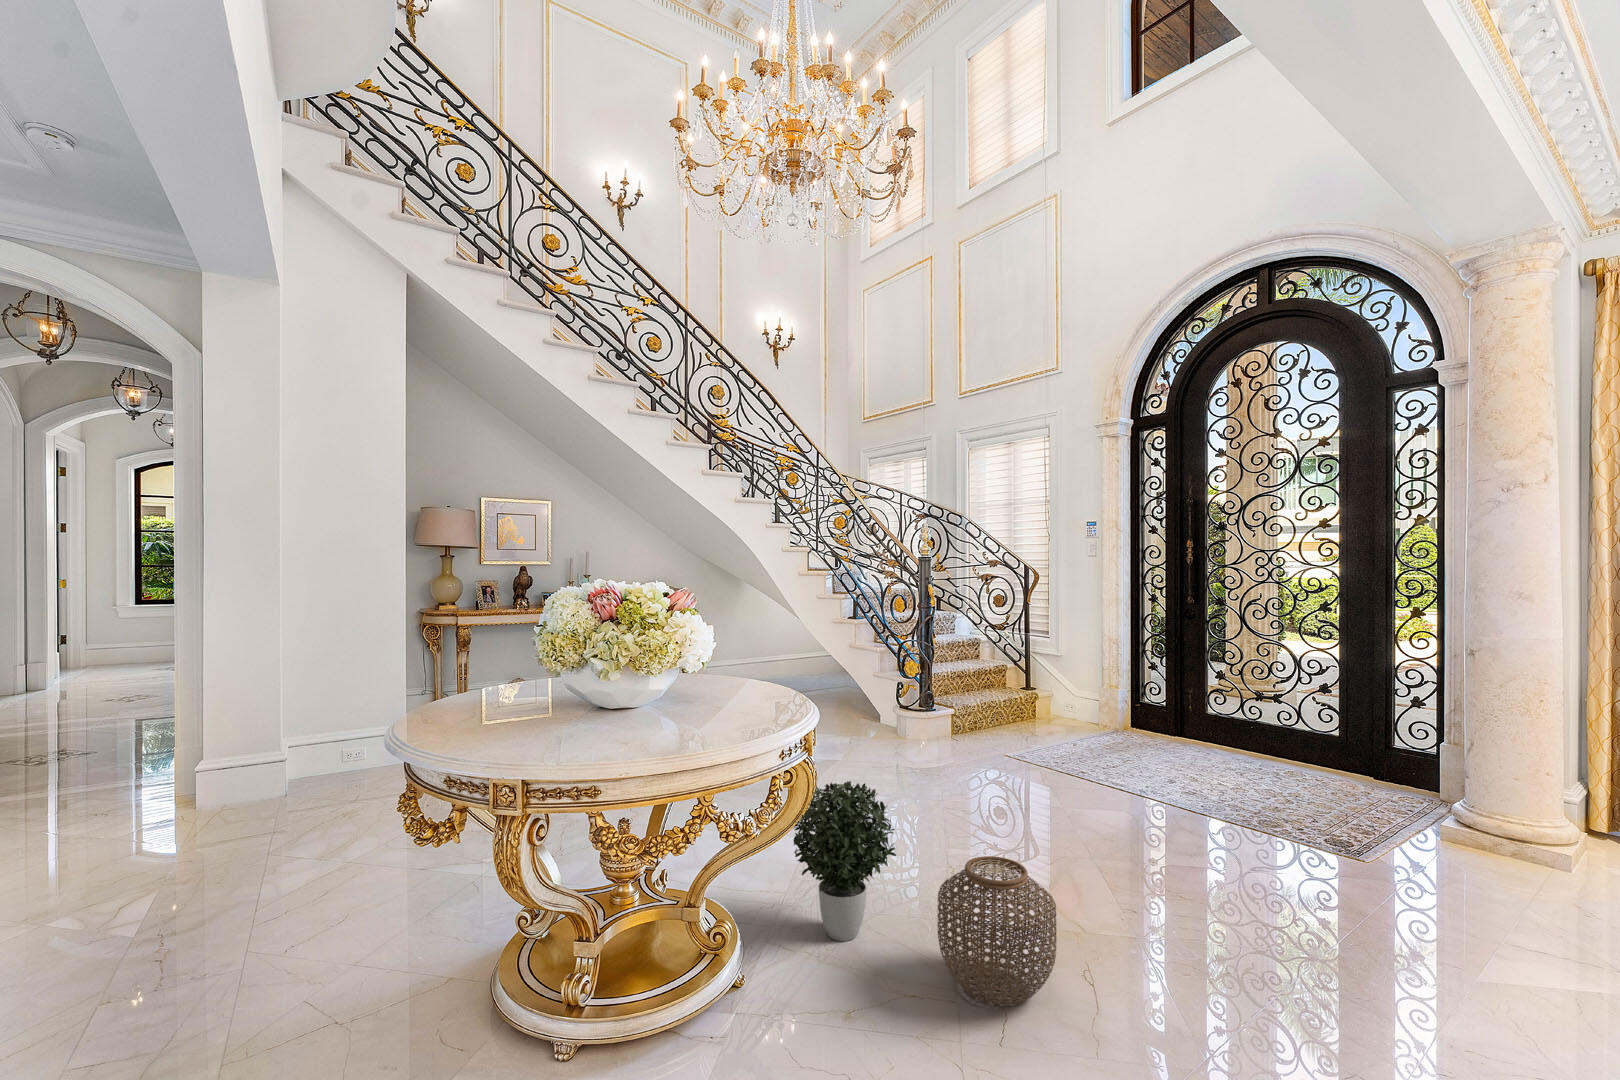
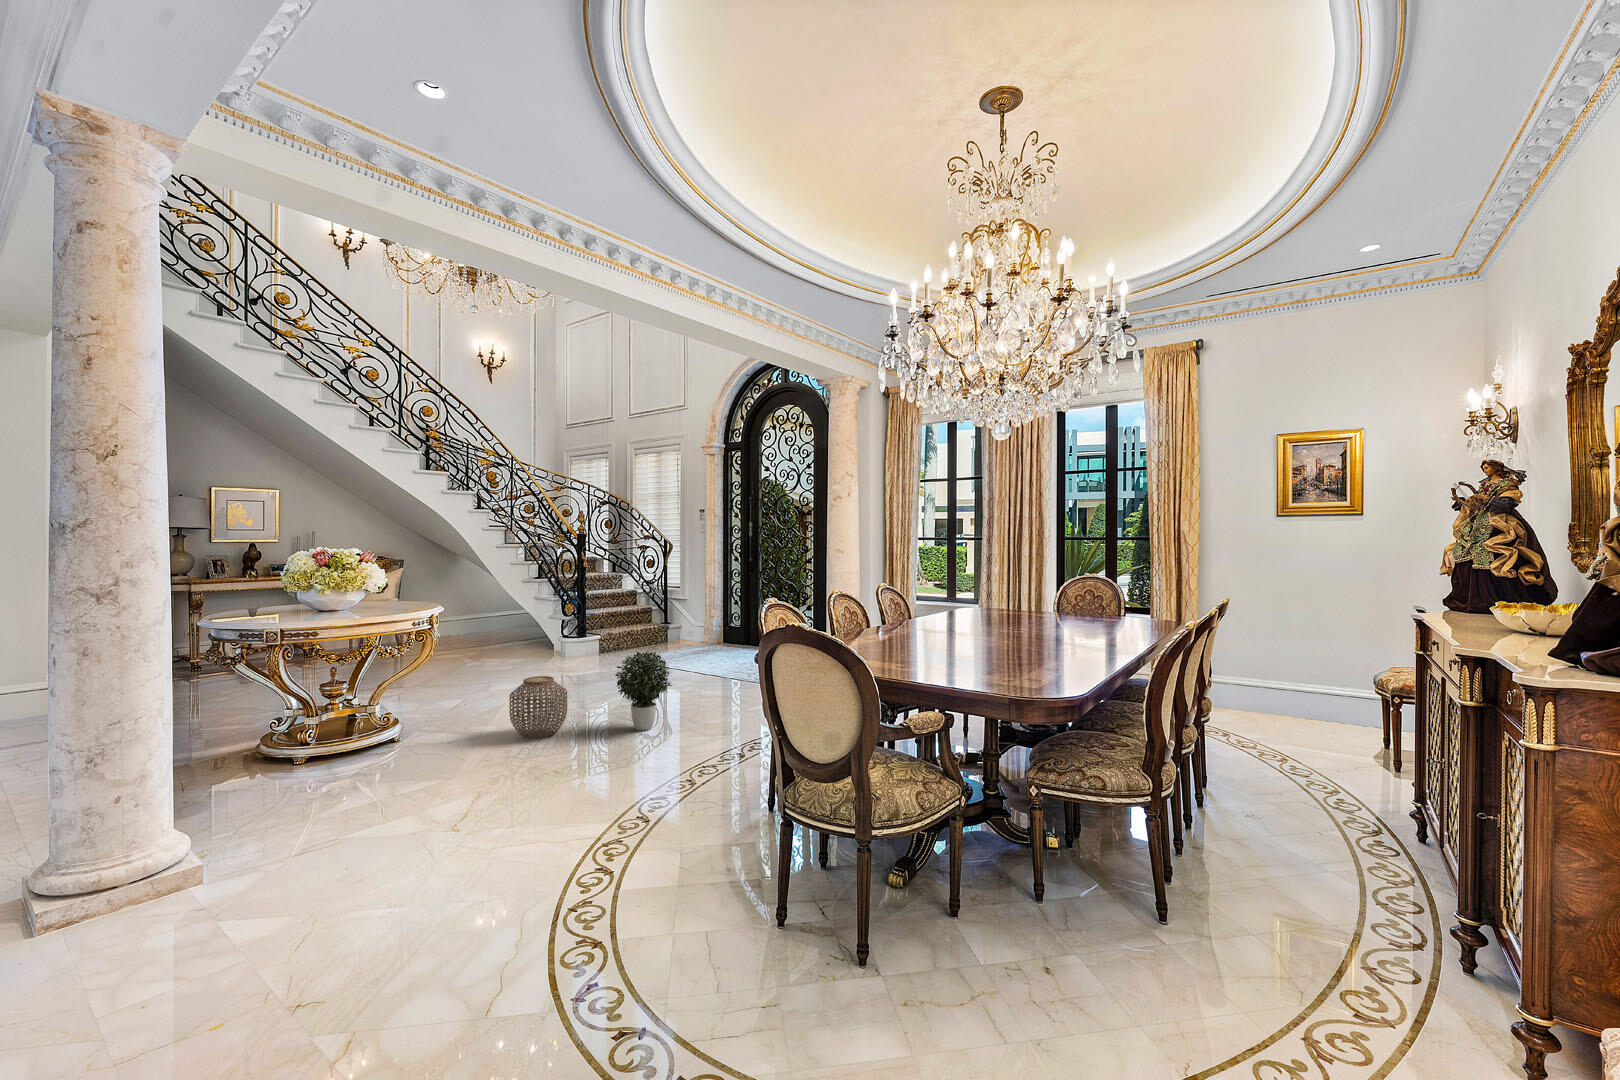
potted plant: present [793,781,896,941] -> present [615,652,672,731]

